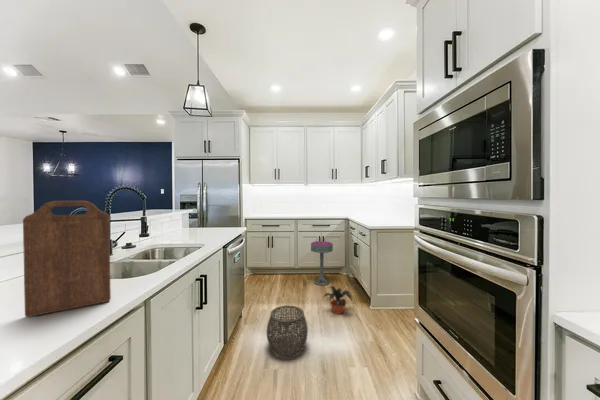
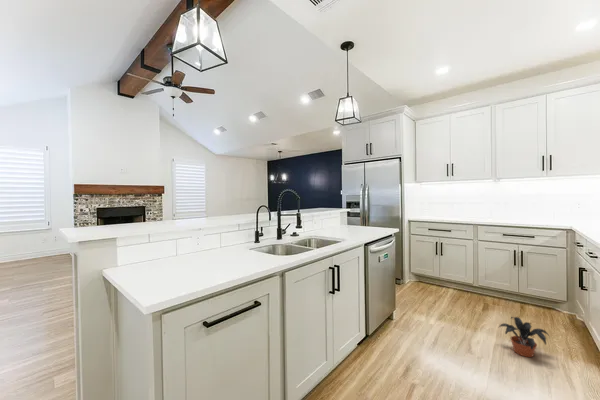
cutting board: present [23,201,111,317] -> none [226,202,262,265]
bar stool: present [311,241,333,285] -> none [494,256,532,316]
woven basket: present [267,305,308,357] -> none [407,318,458,376]

